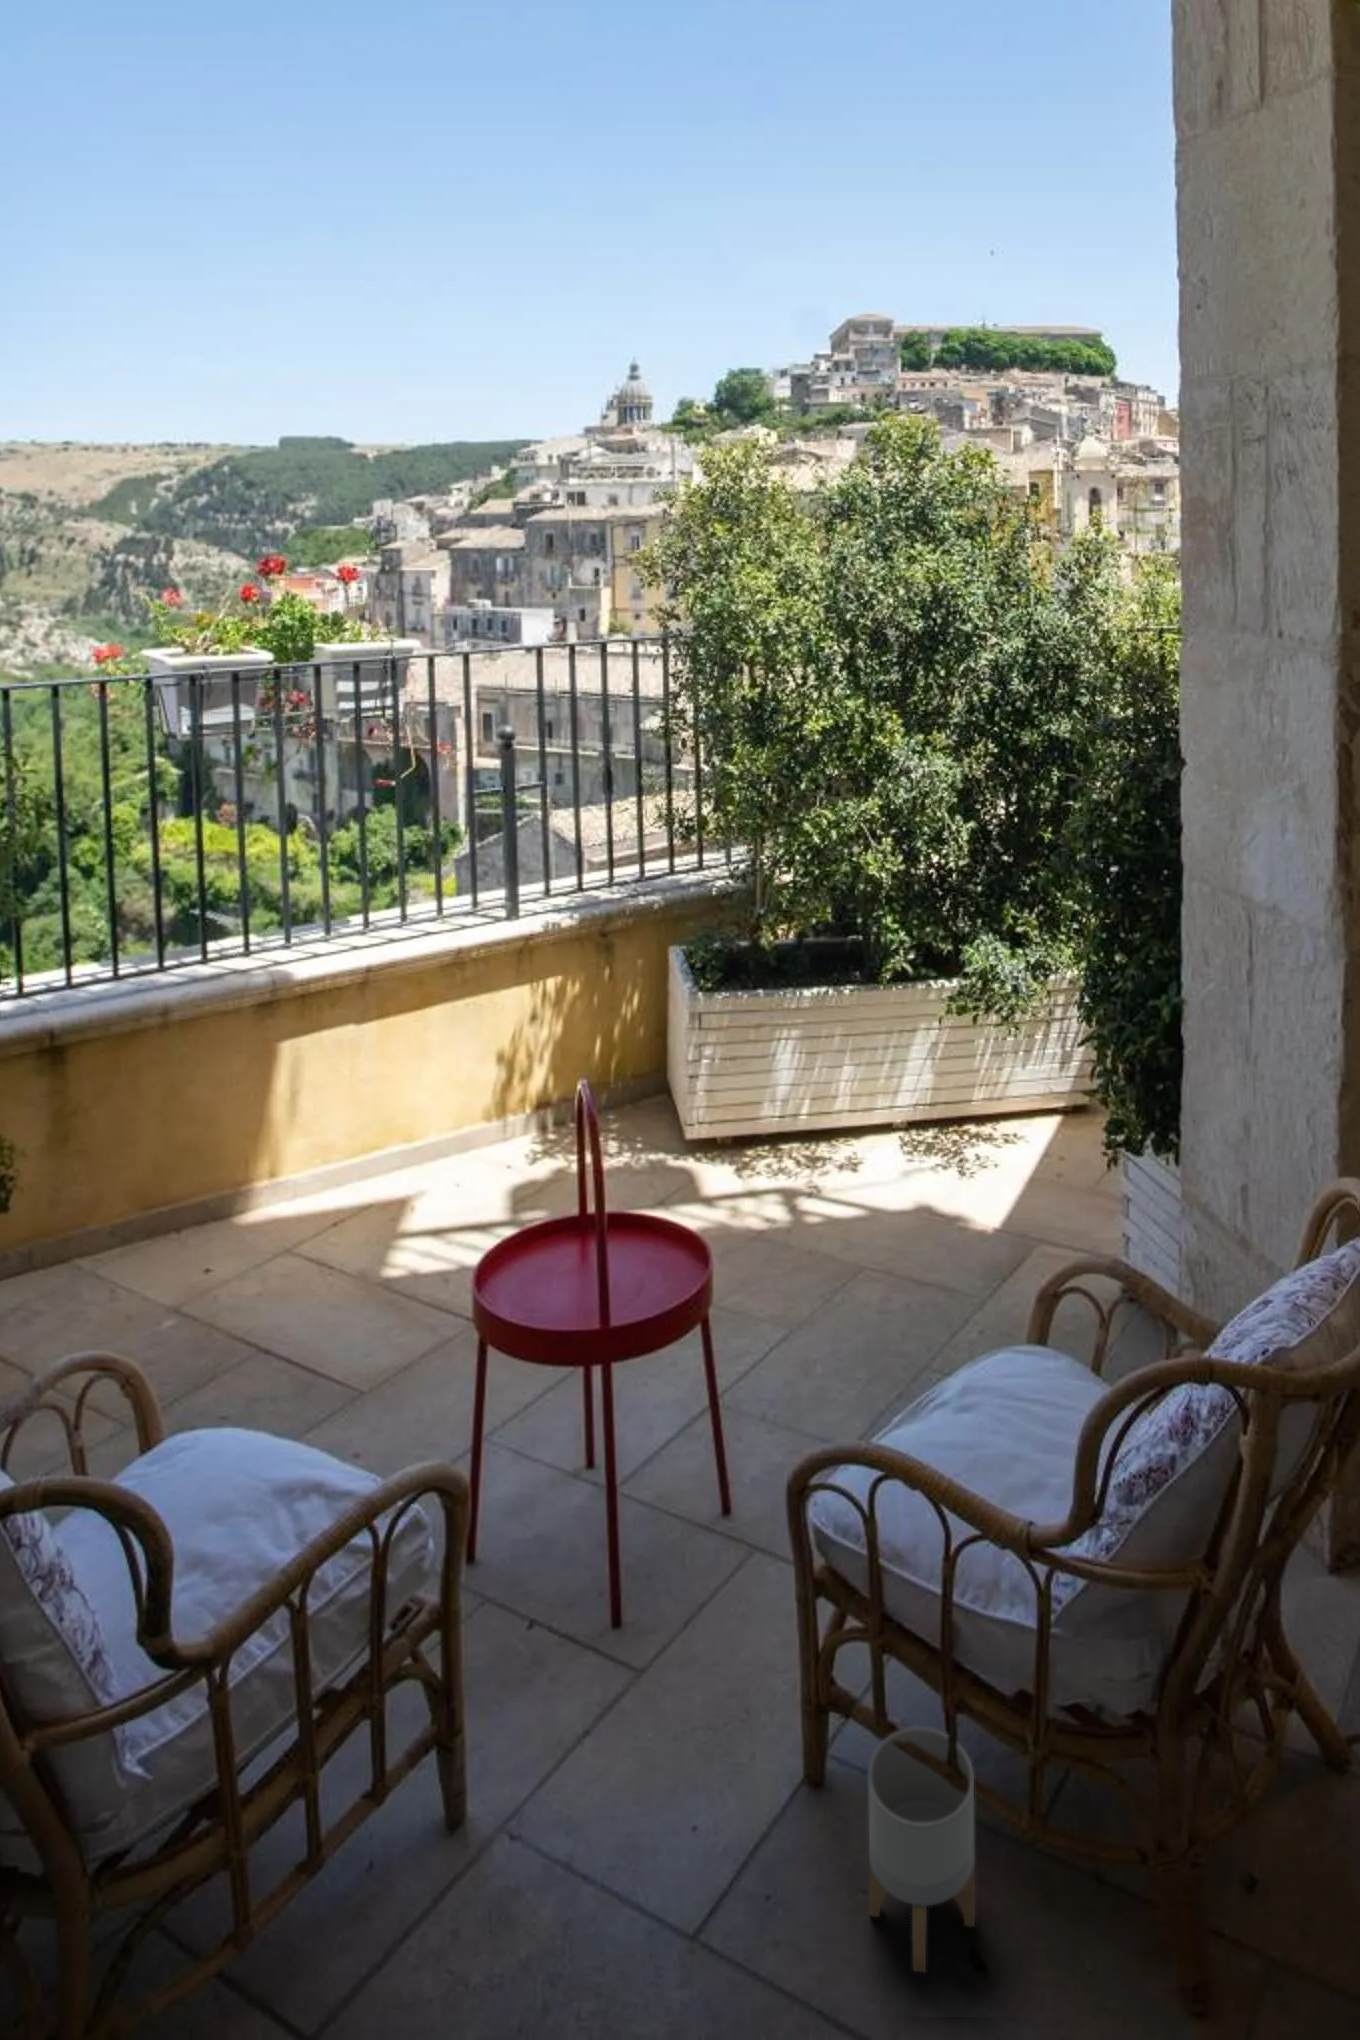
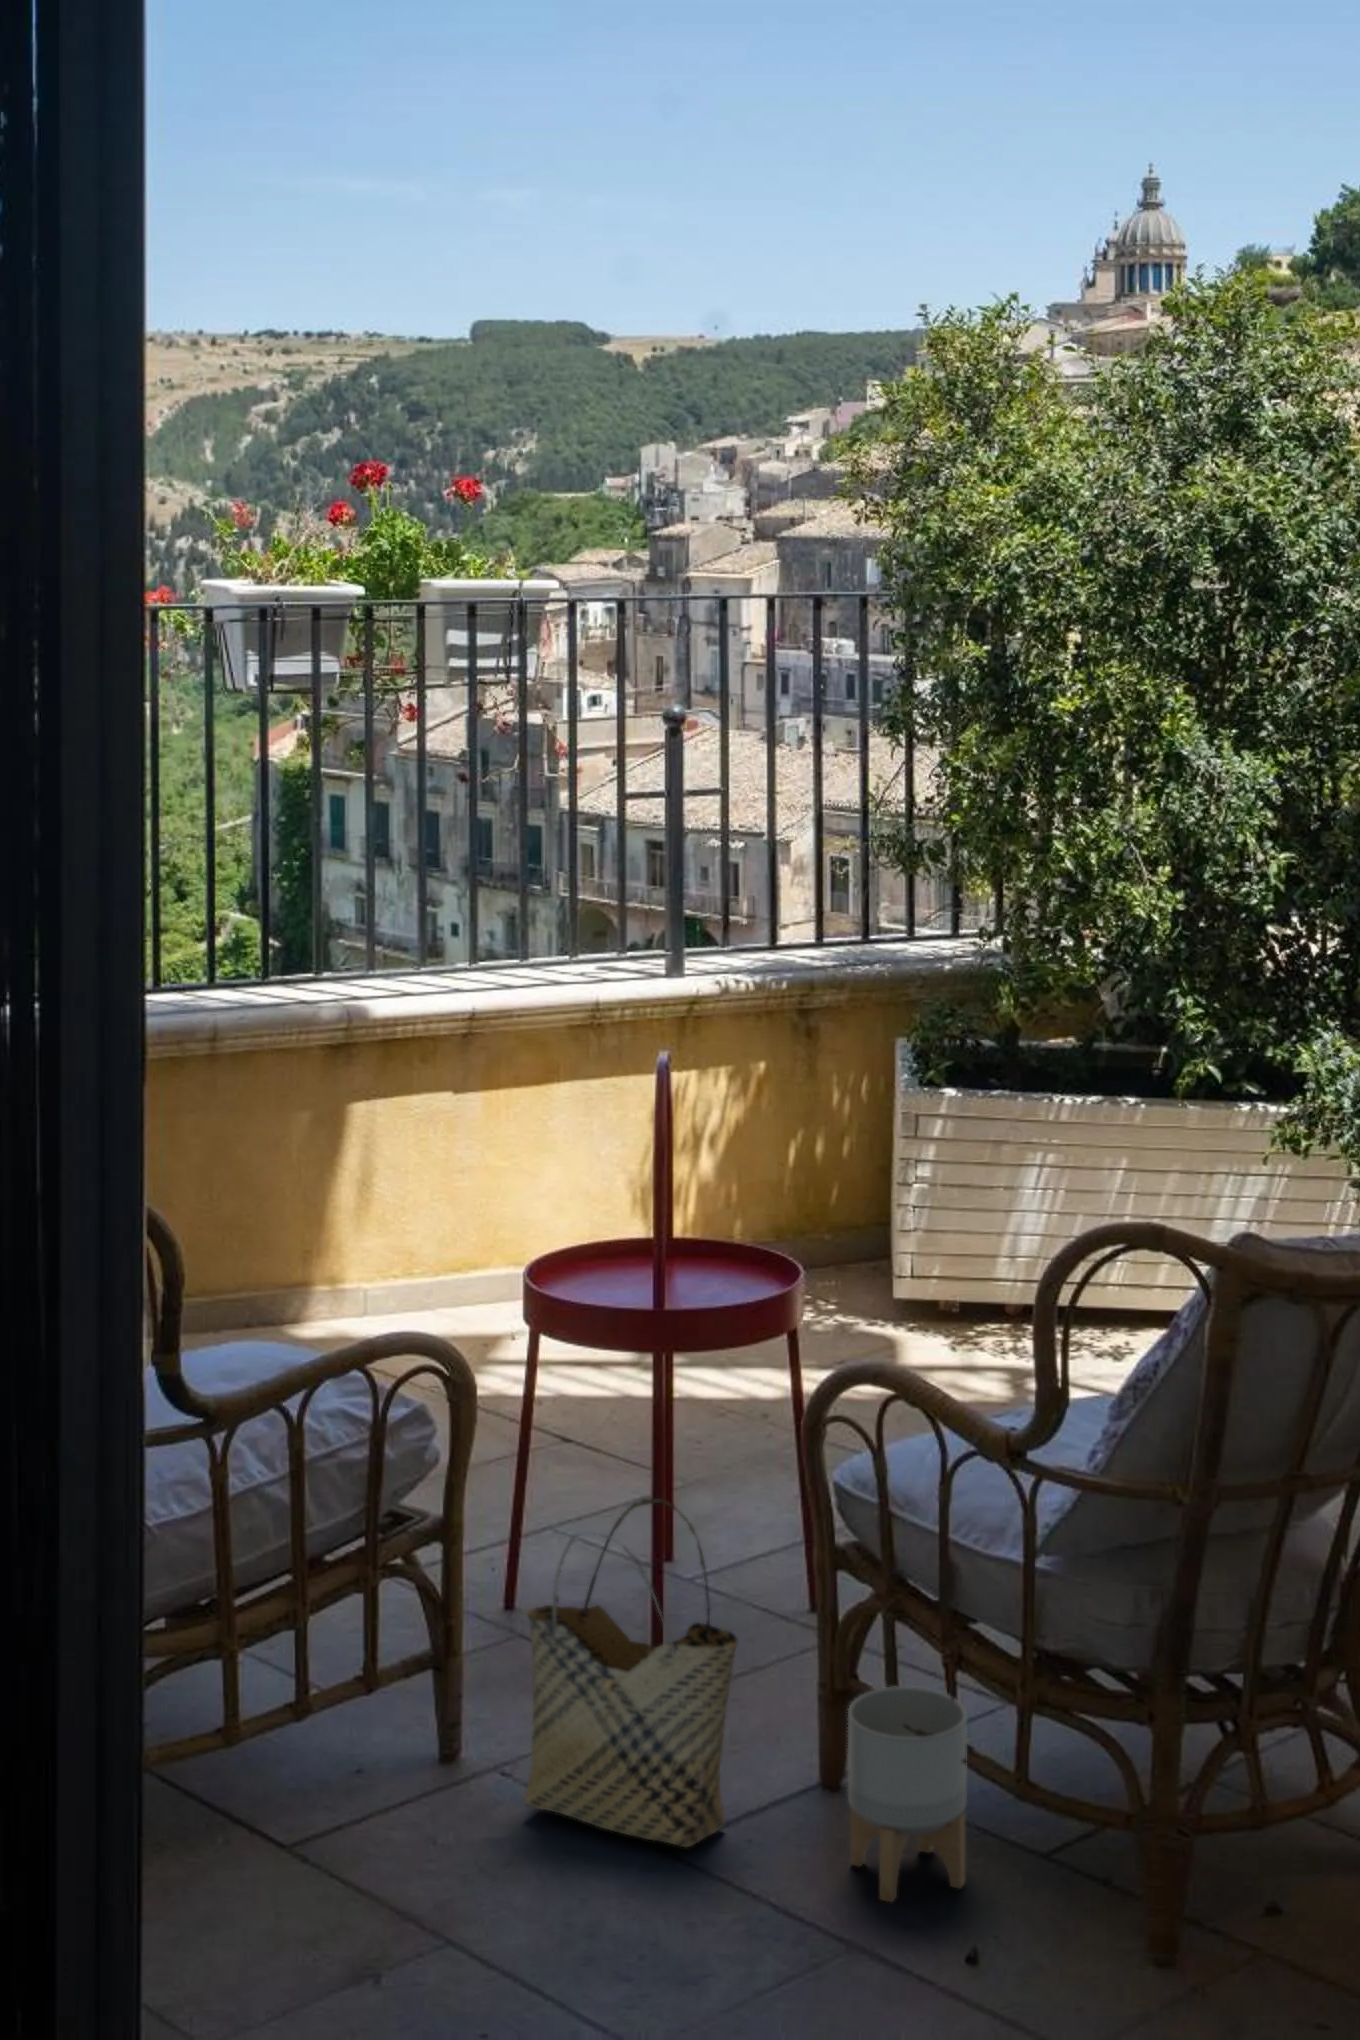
woven basket: none [550,1581,755,1945] -> present [524,1498,738,1847]

